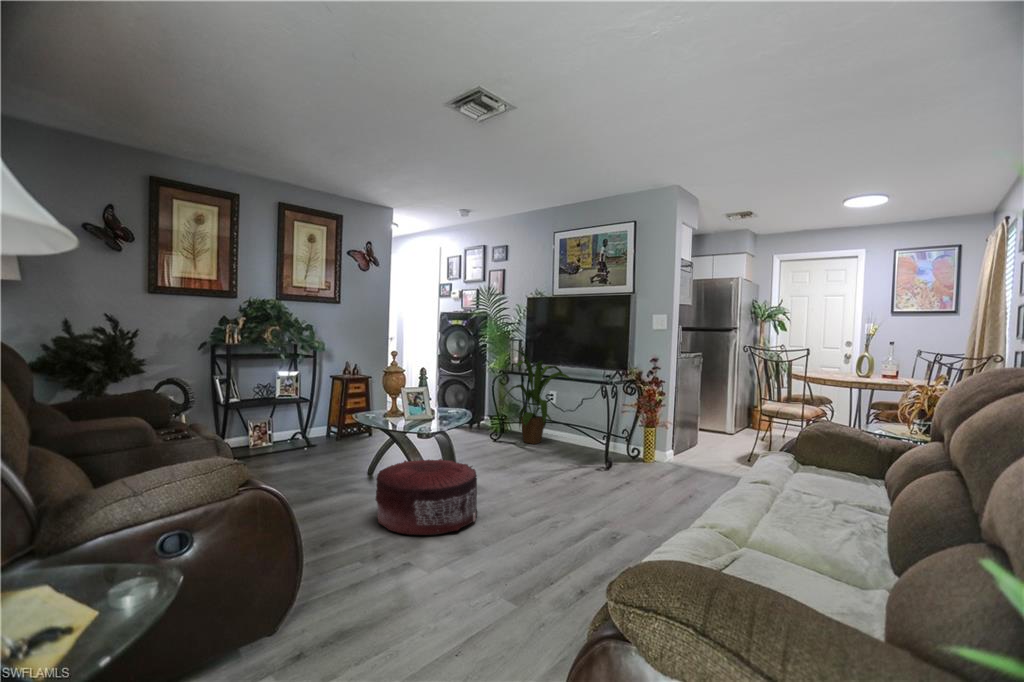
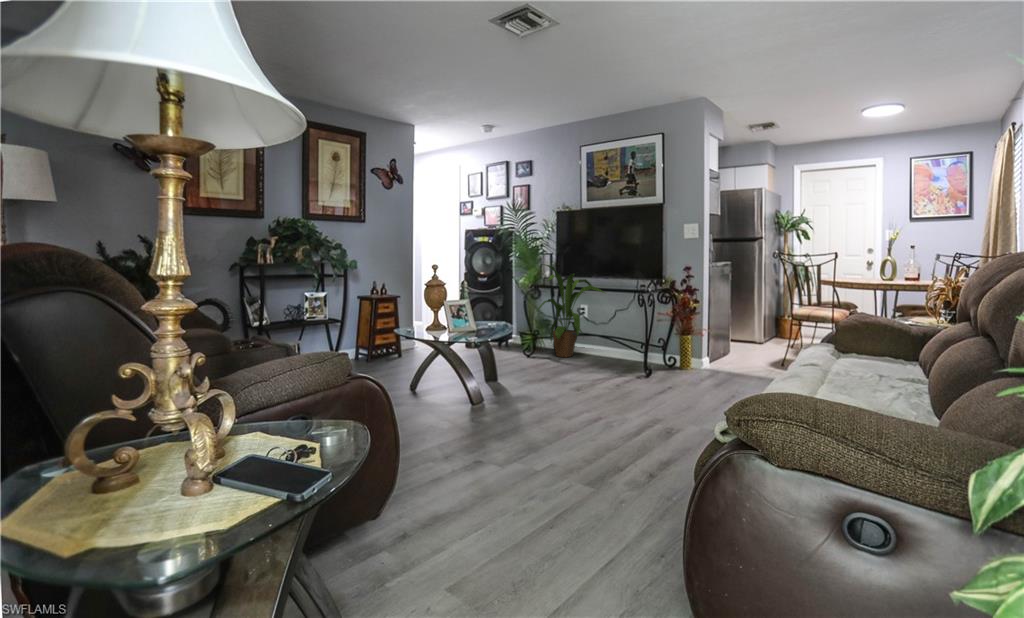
pouf: present [376,459,477,535] -> none [434,366,534,438]

